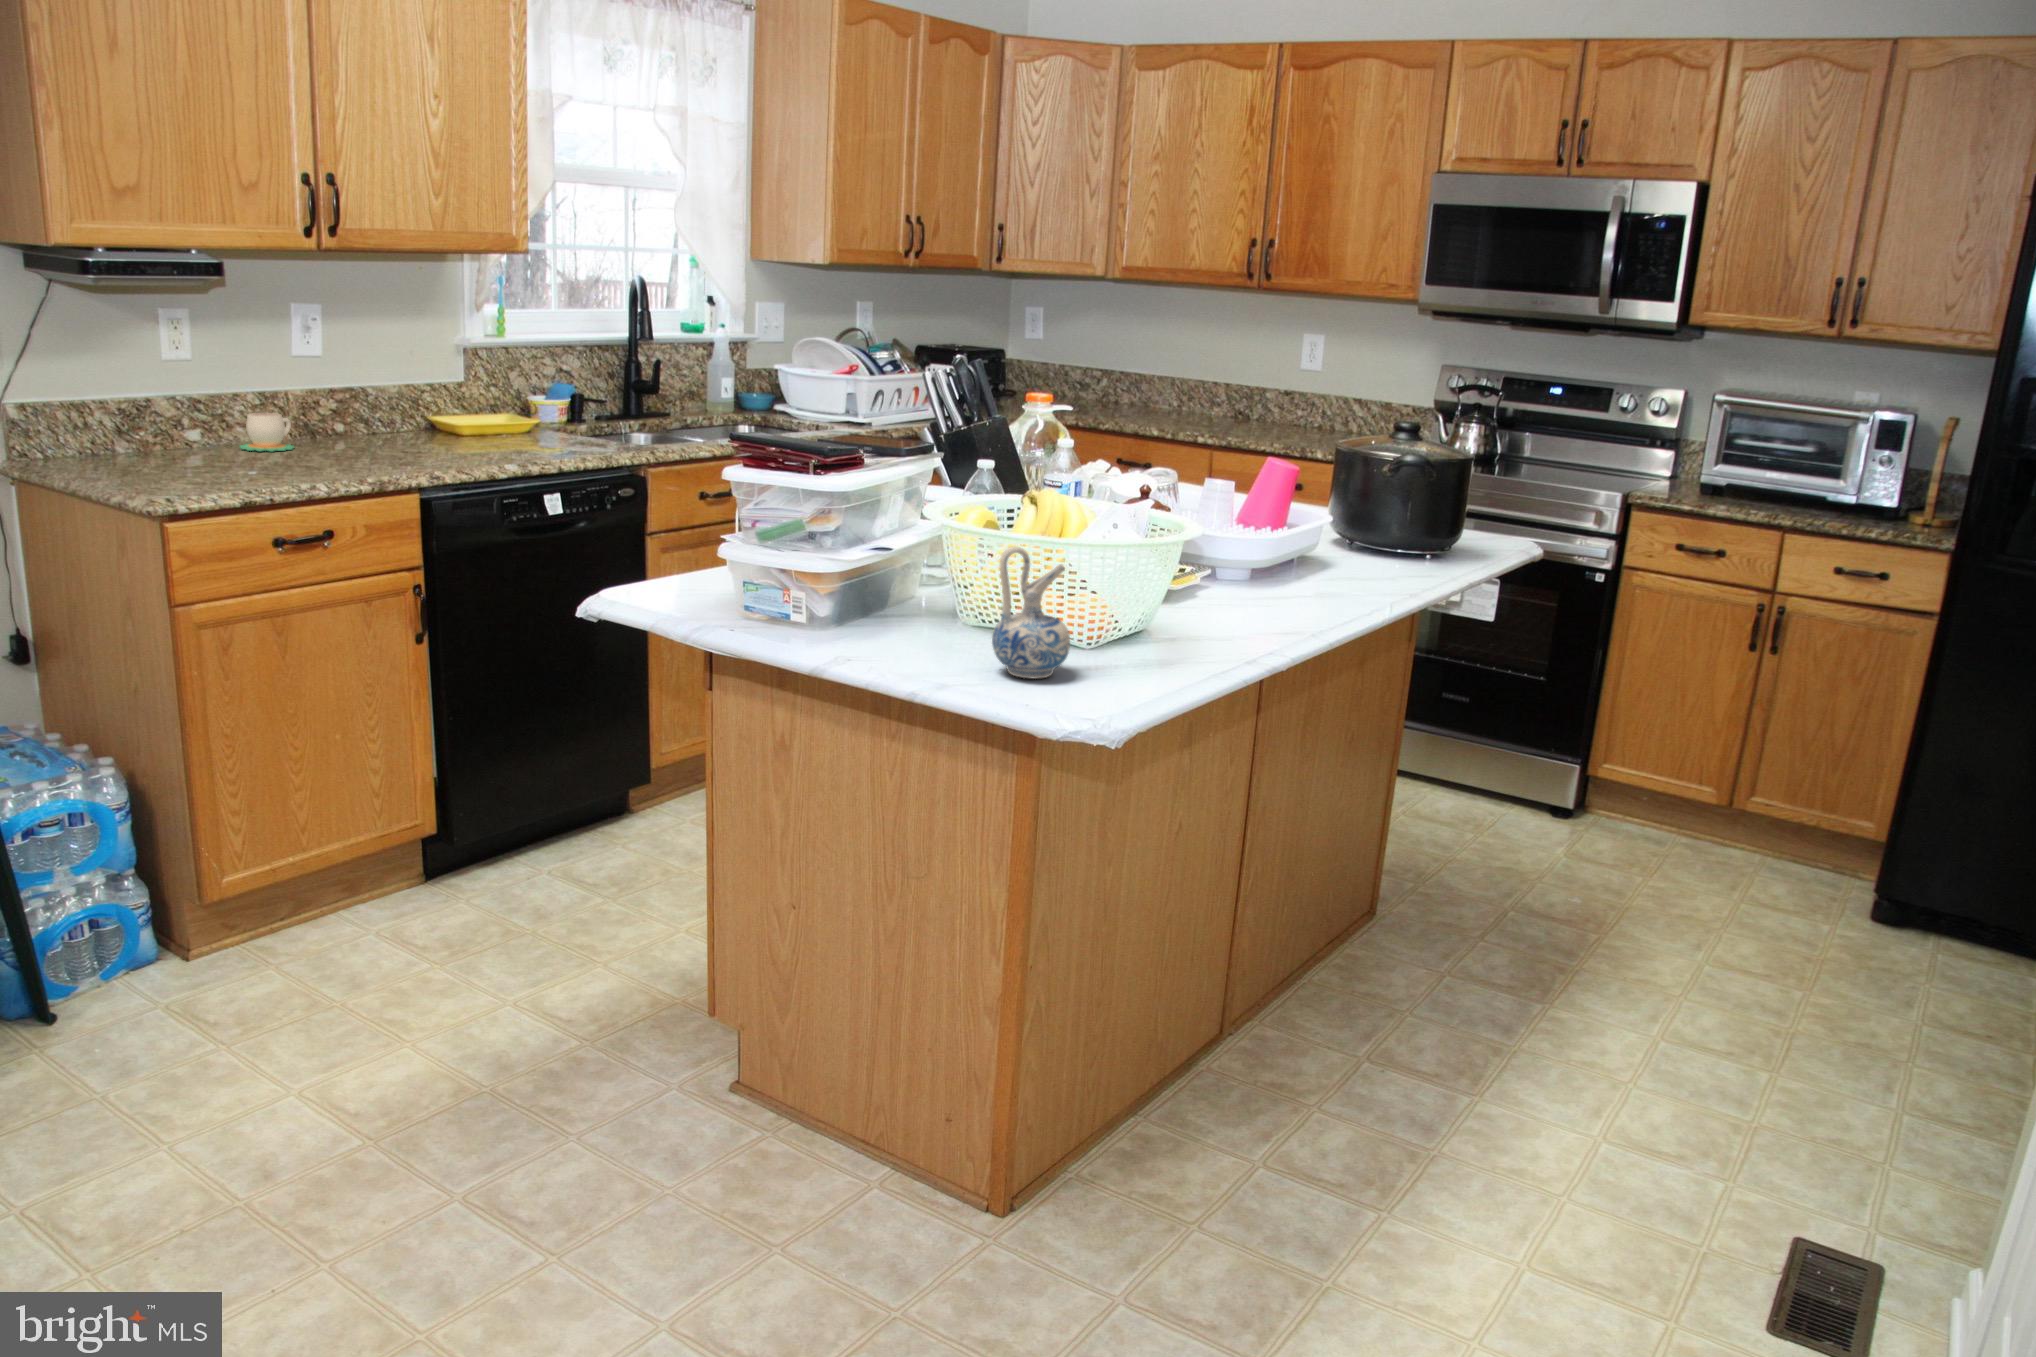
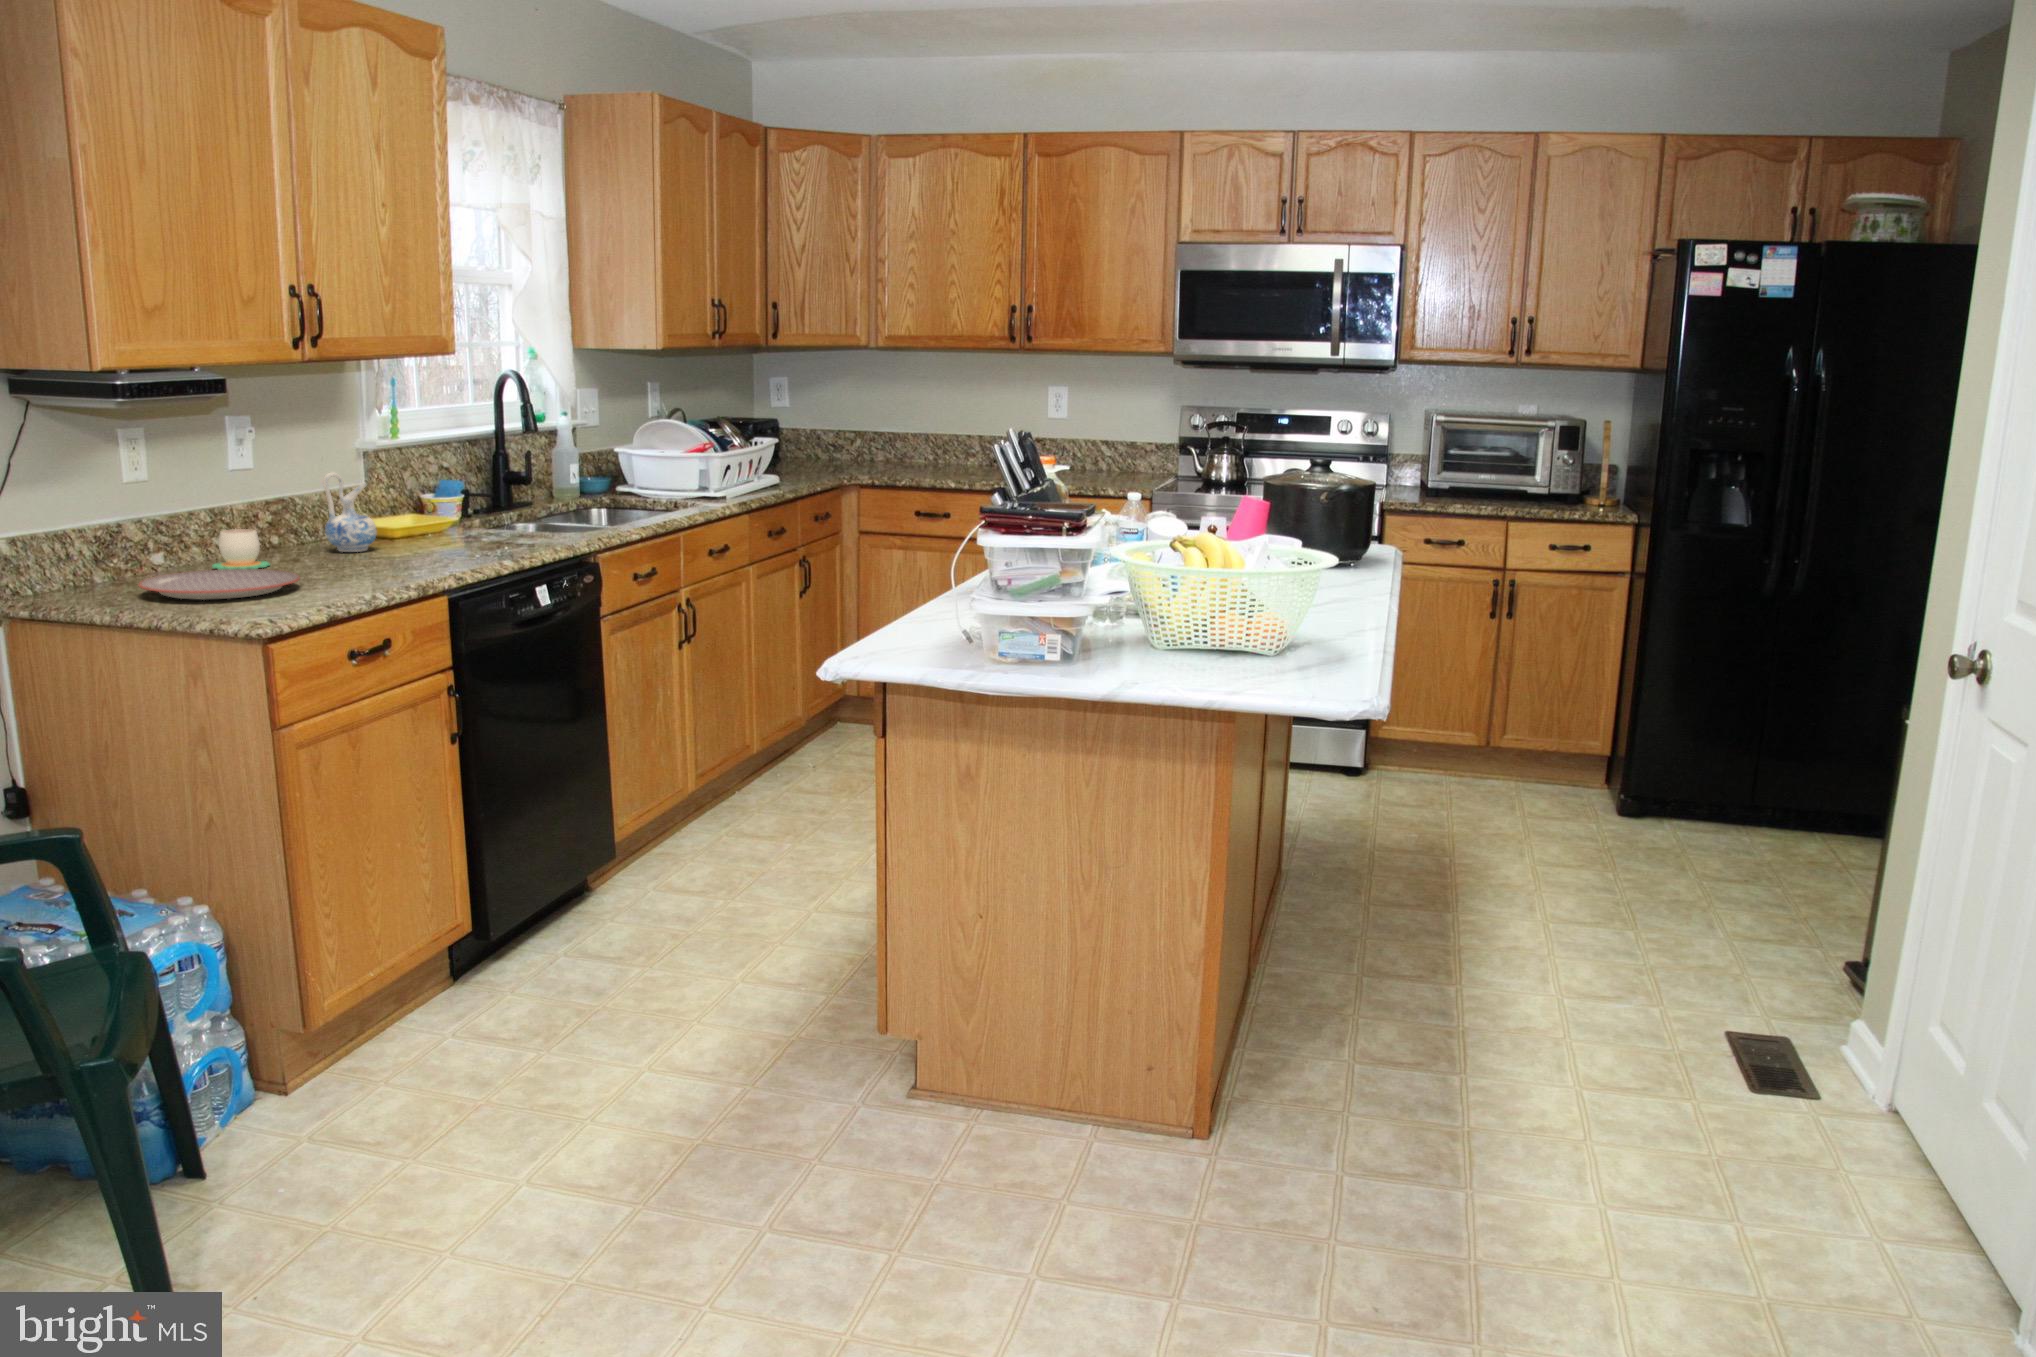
plate: none [106,447,262,475] -> present [139,569,300,600]
ceramic pitcher: present [992,546,1070,678] -> present [323,473,377,552]

